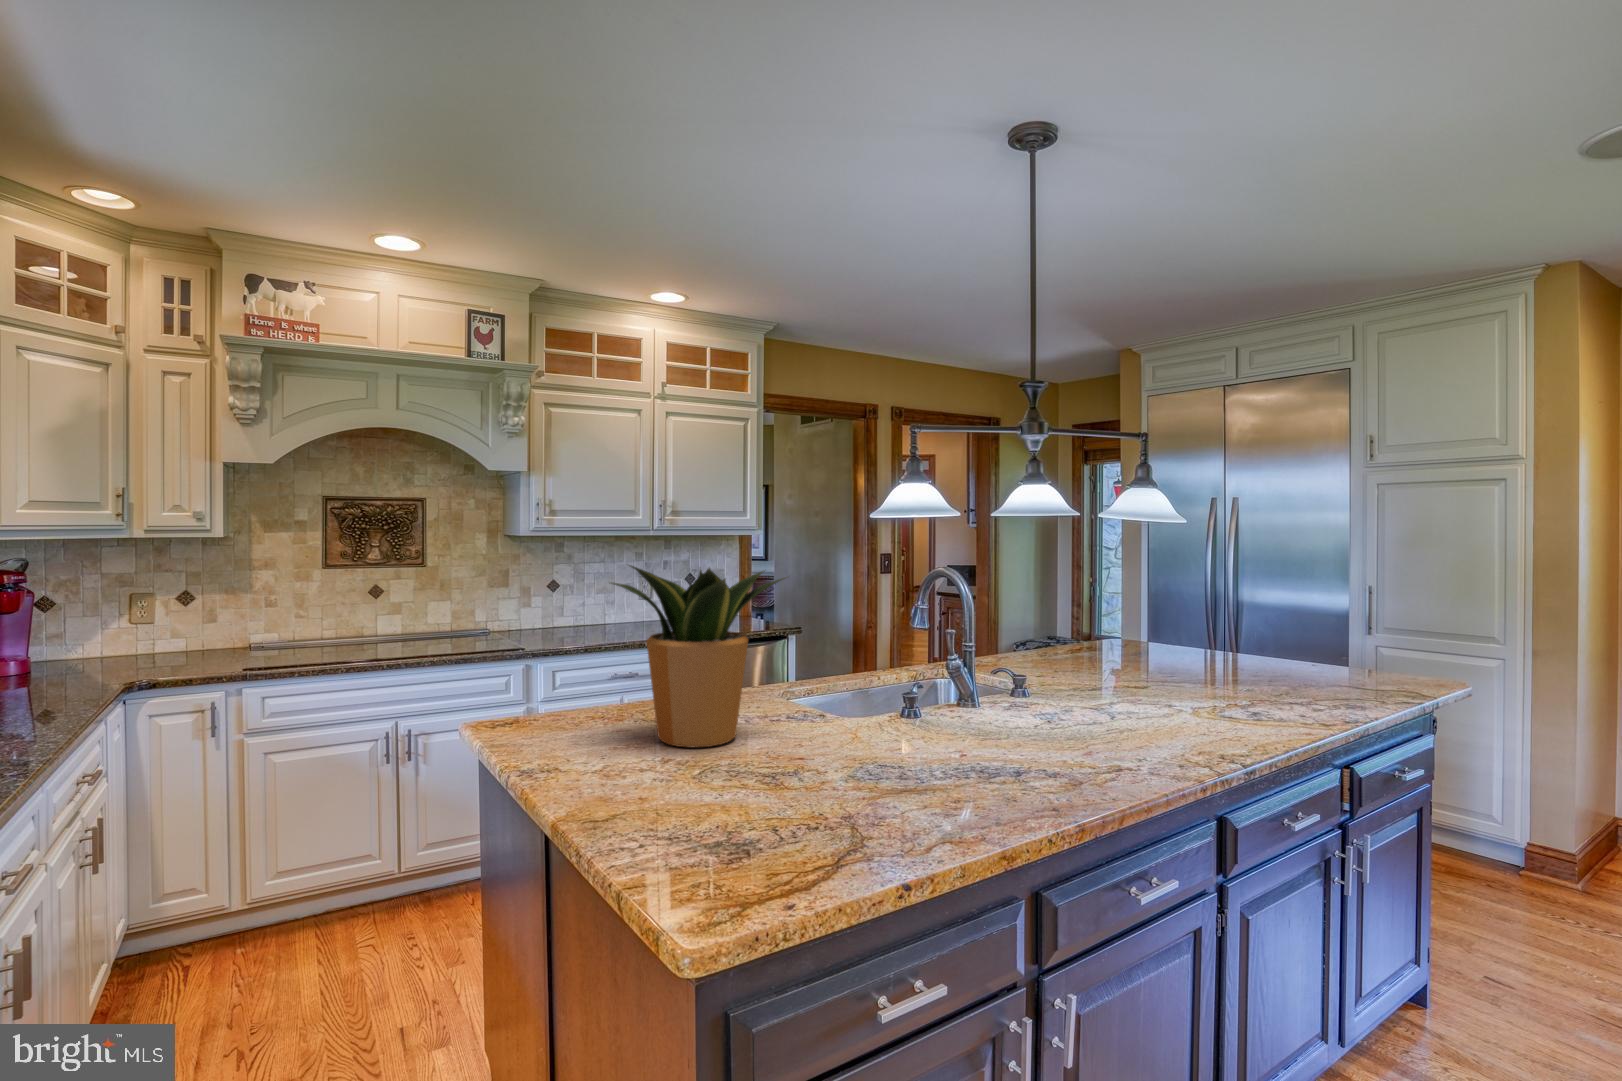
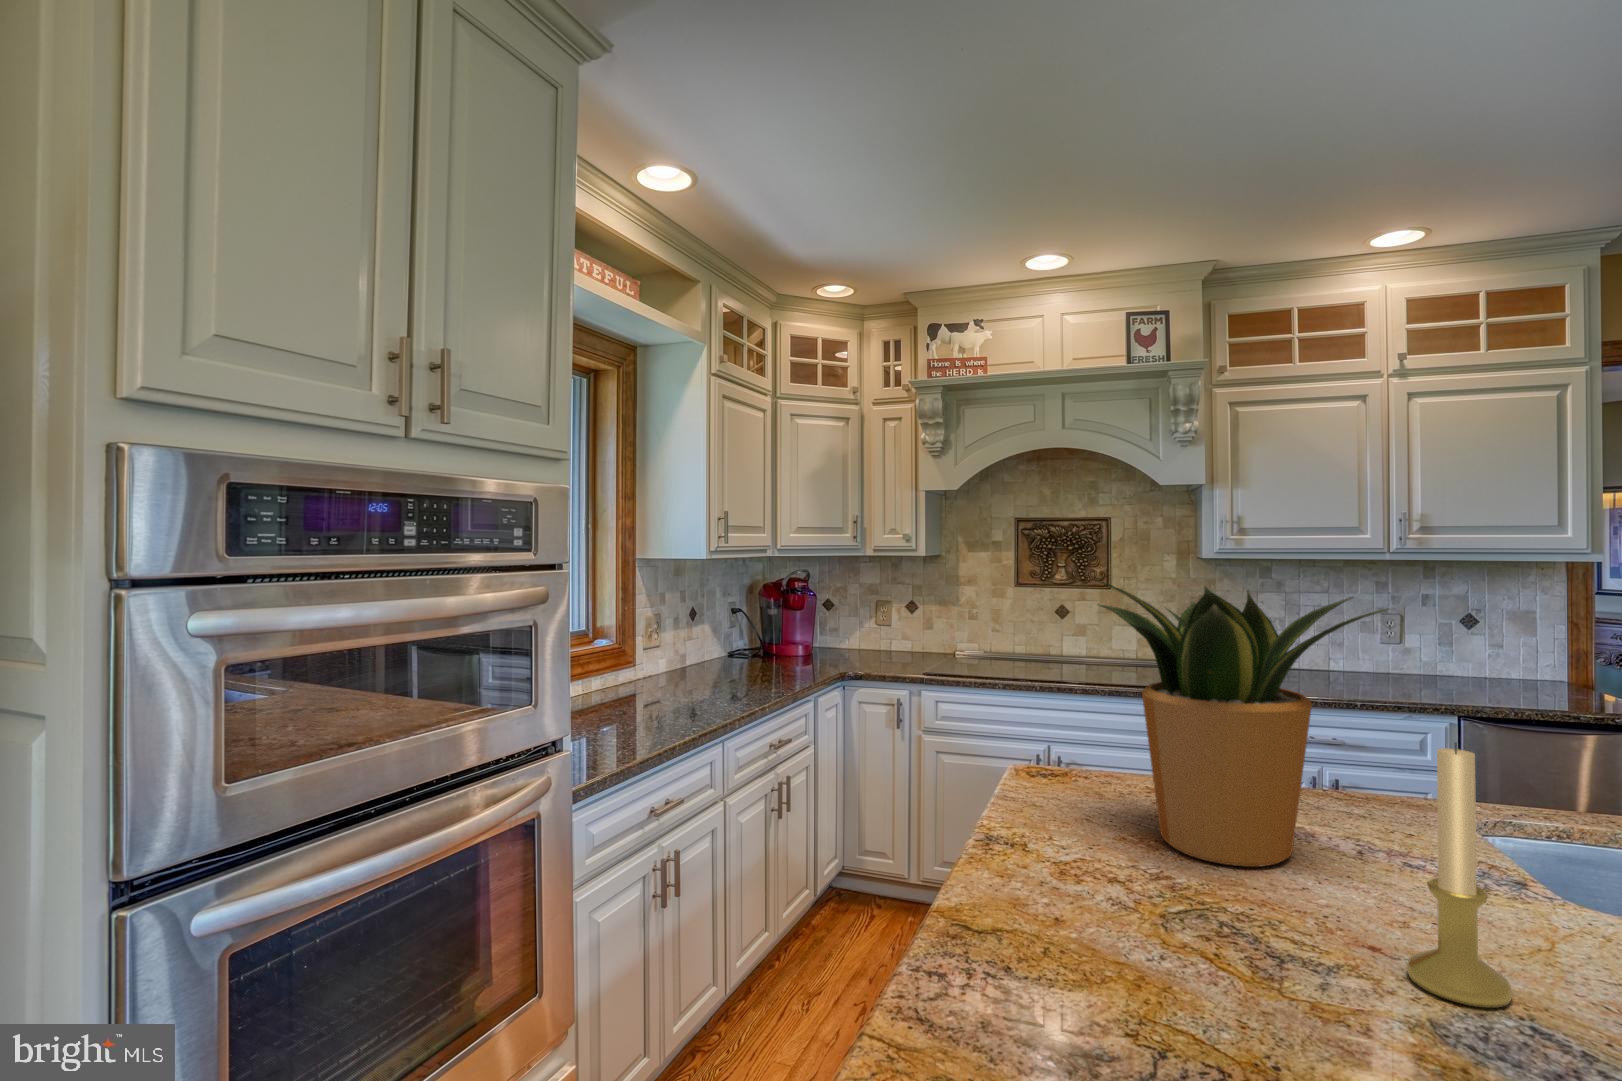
candle holder: none [830,643,872,770] -> present [1407,743,1513,1008]

